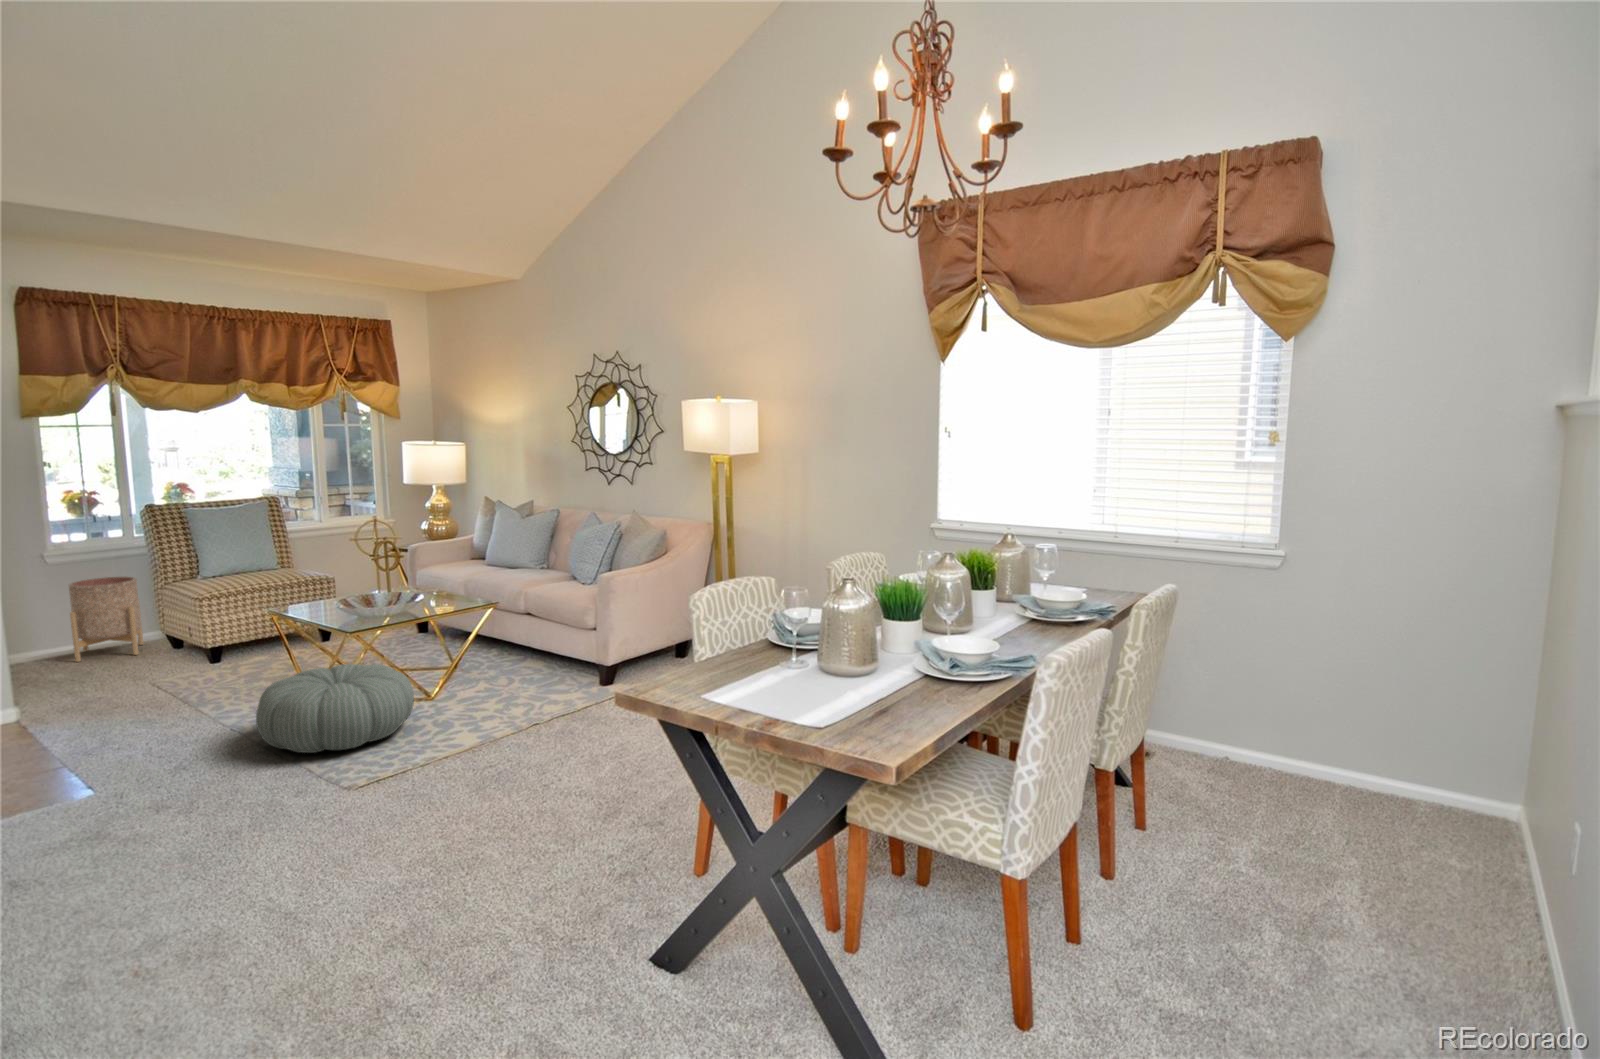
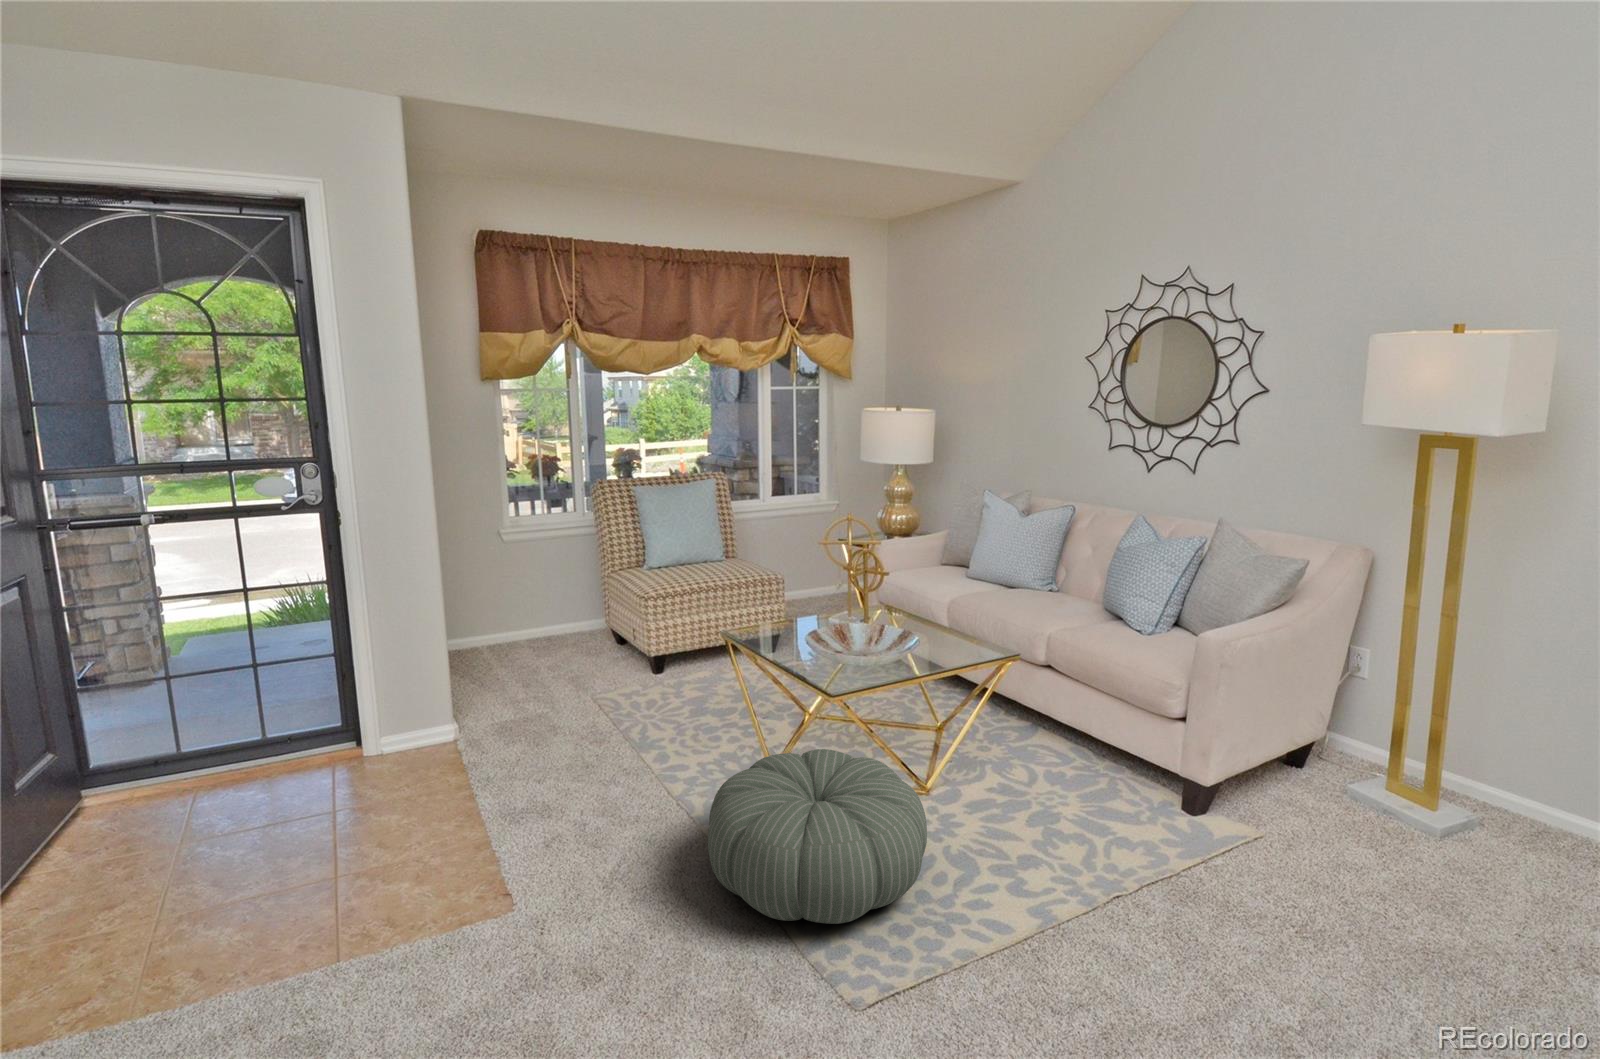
planter: present [68,576,144,662] -> none [523,559,591,654]

